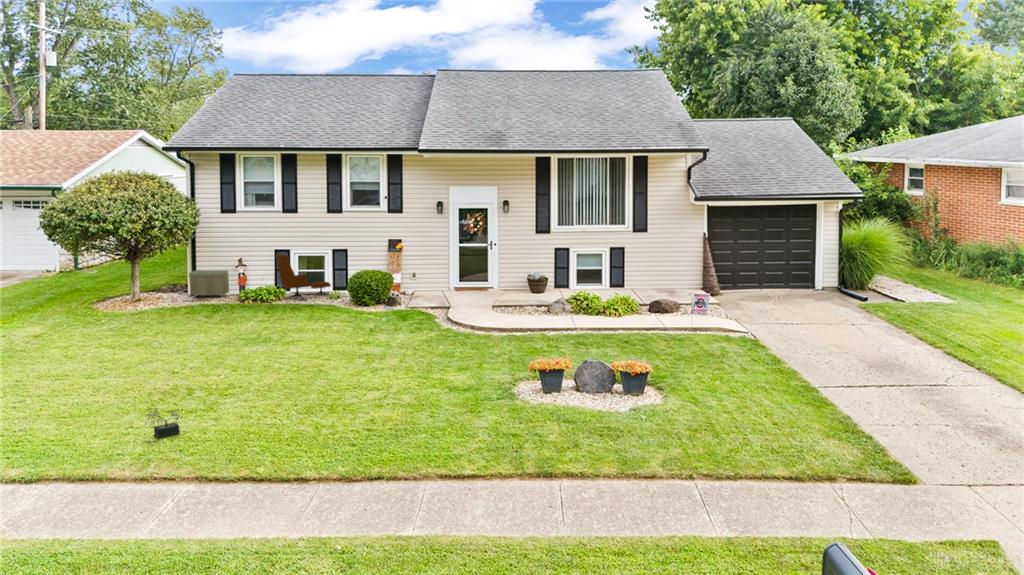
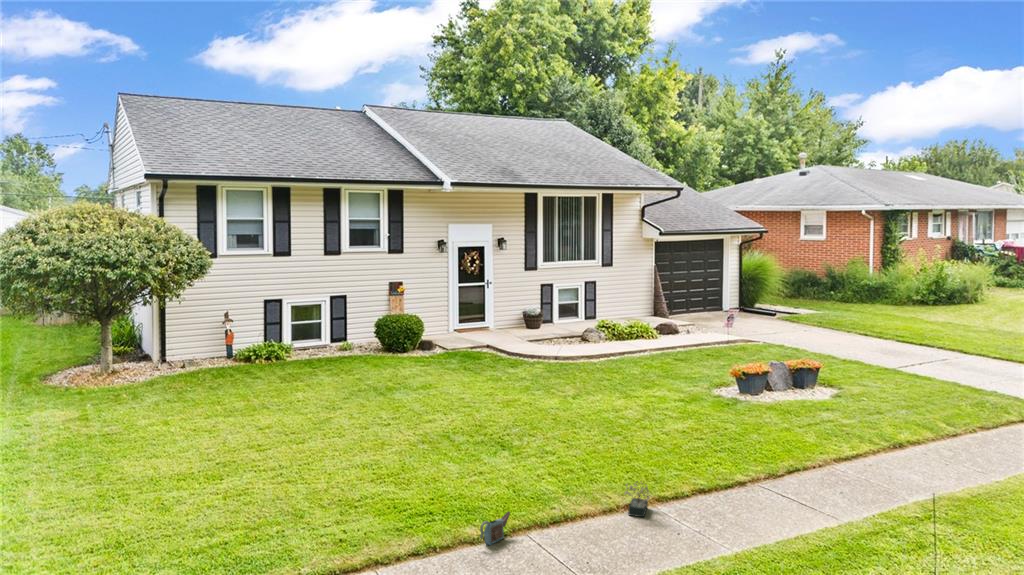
lounge chair: present [276,254,331,299] -> none [285,304,332,358]
storage bench: present [189,270,229,297] -> none [163,328,211,366]
watering can: none [21,410,60,431] -> present [480,512,510,545]

